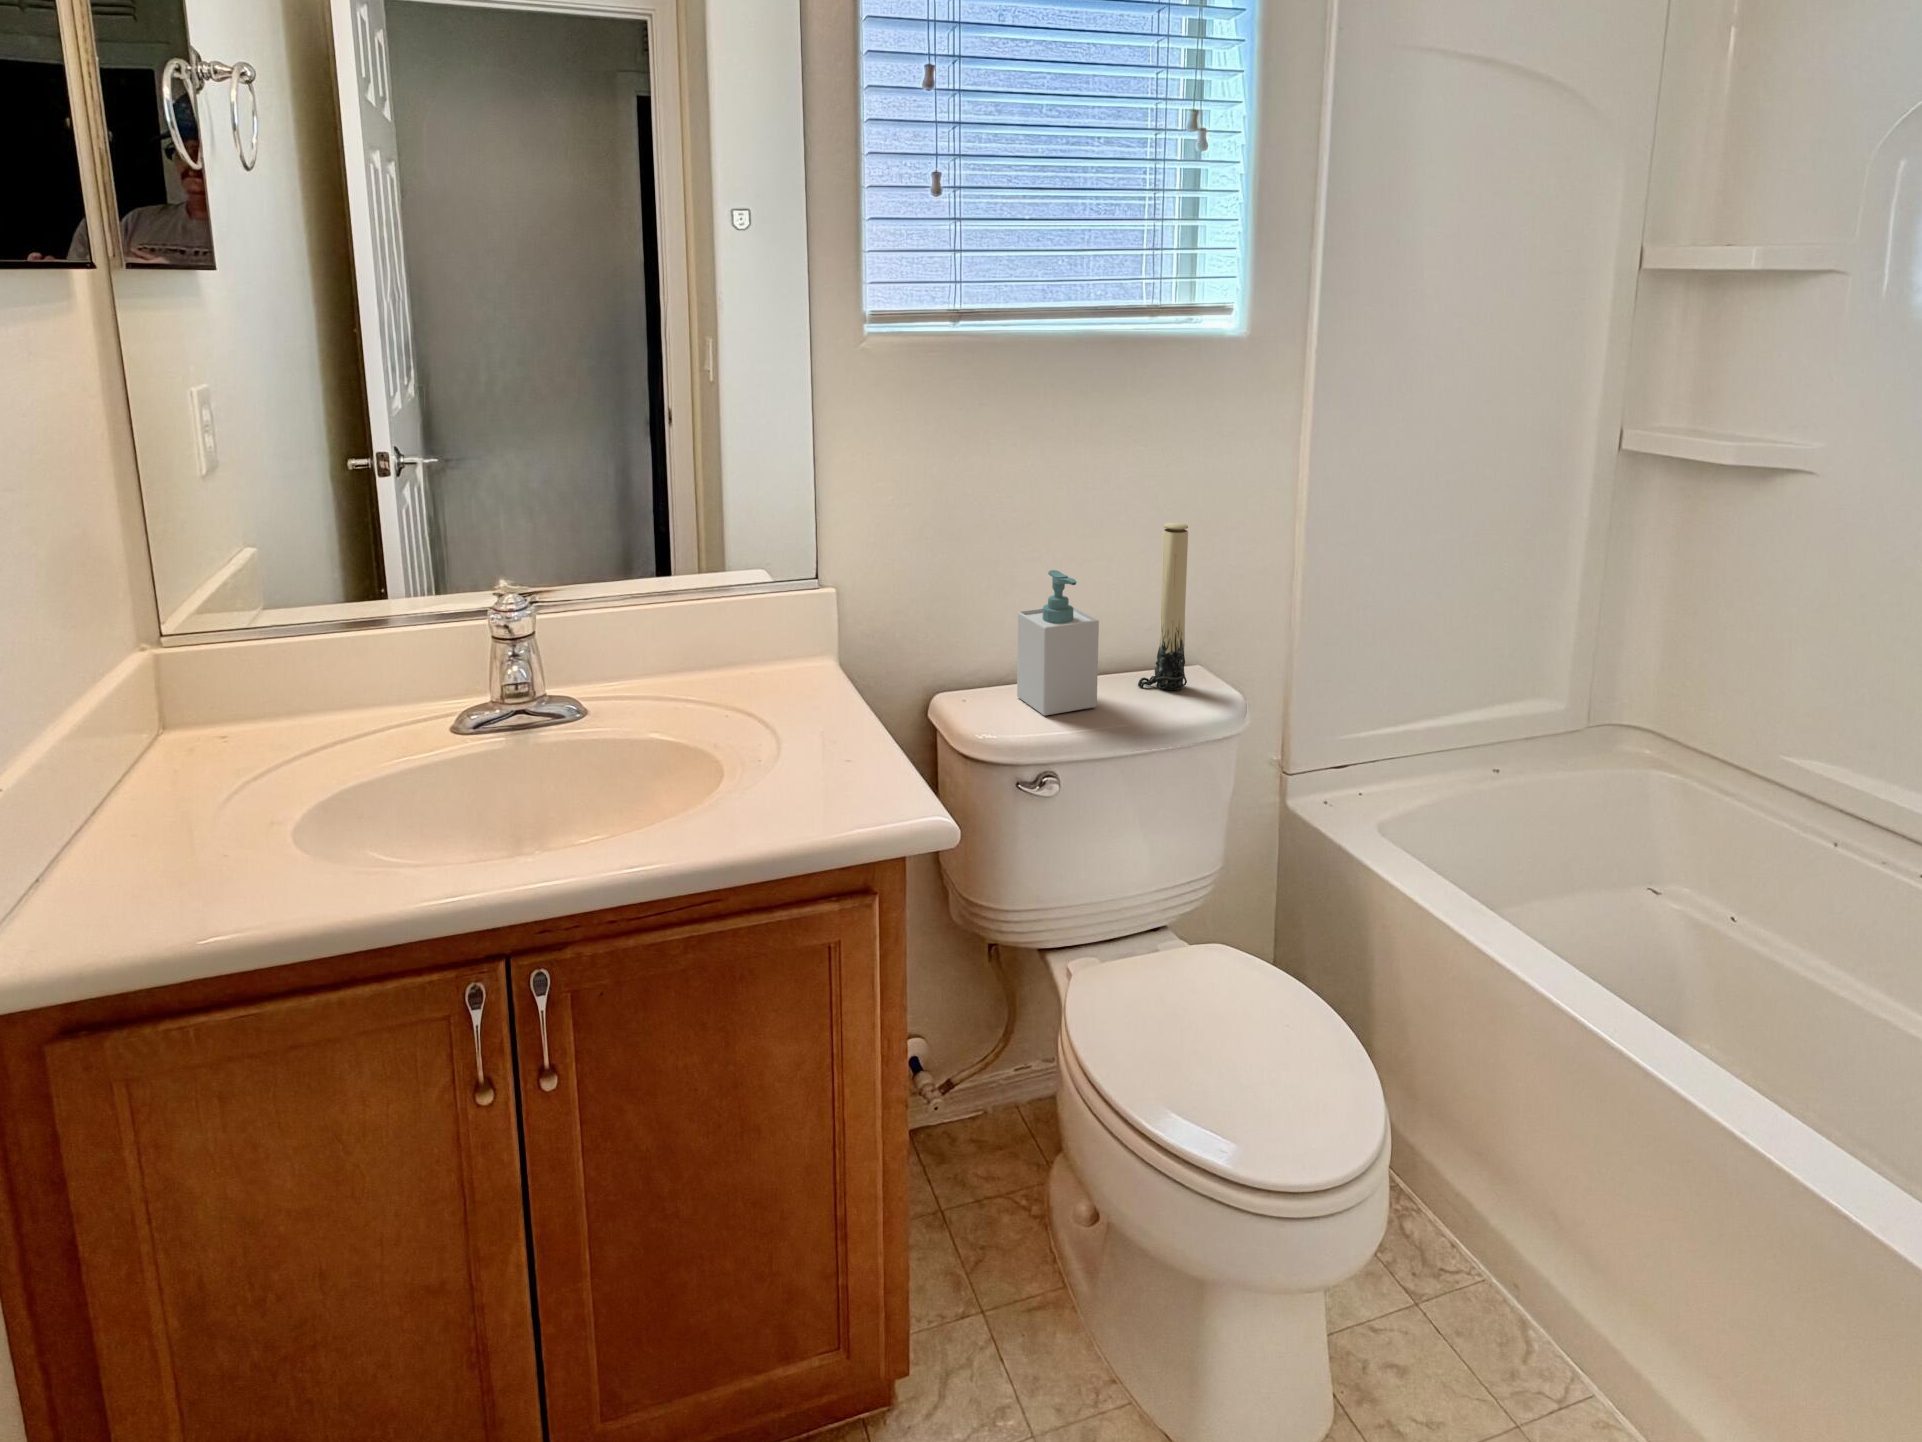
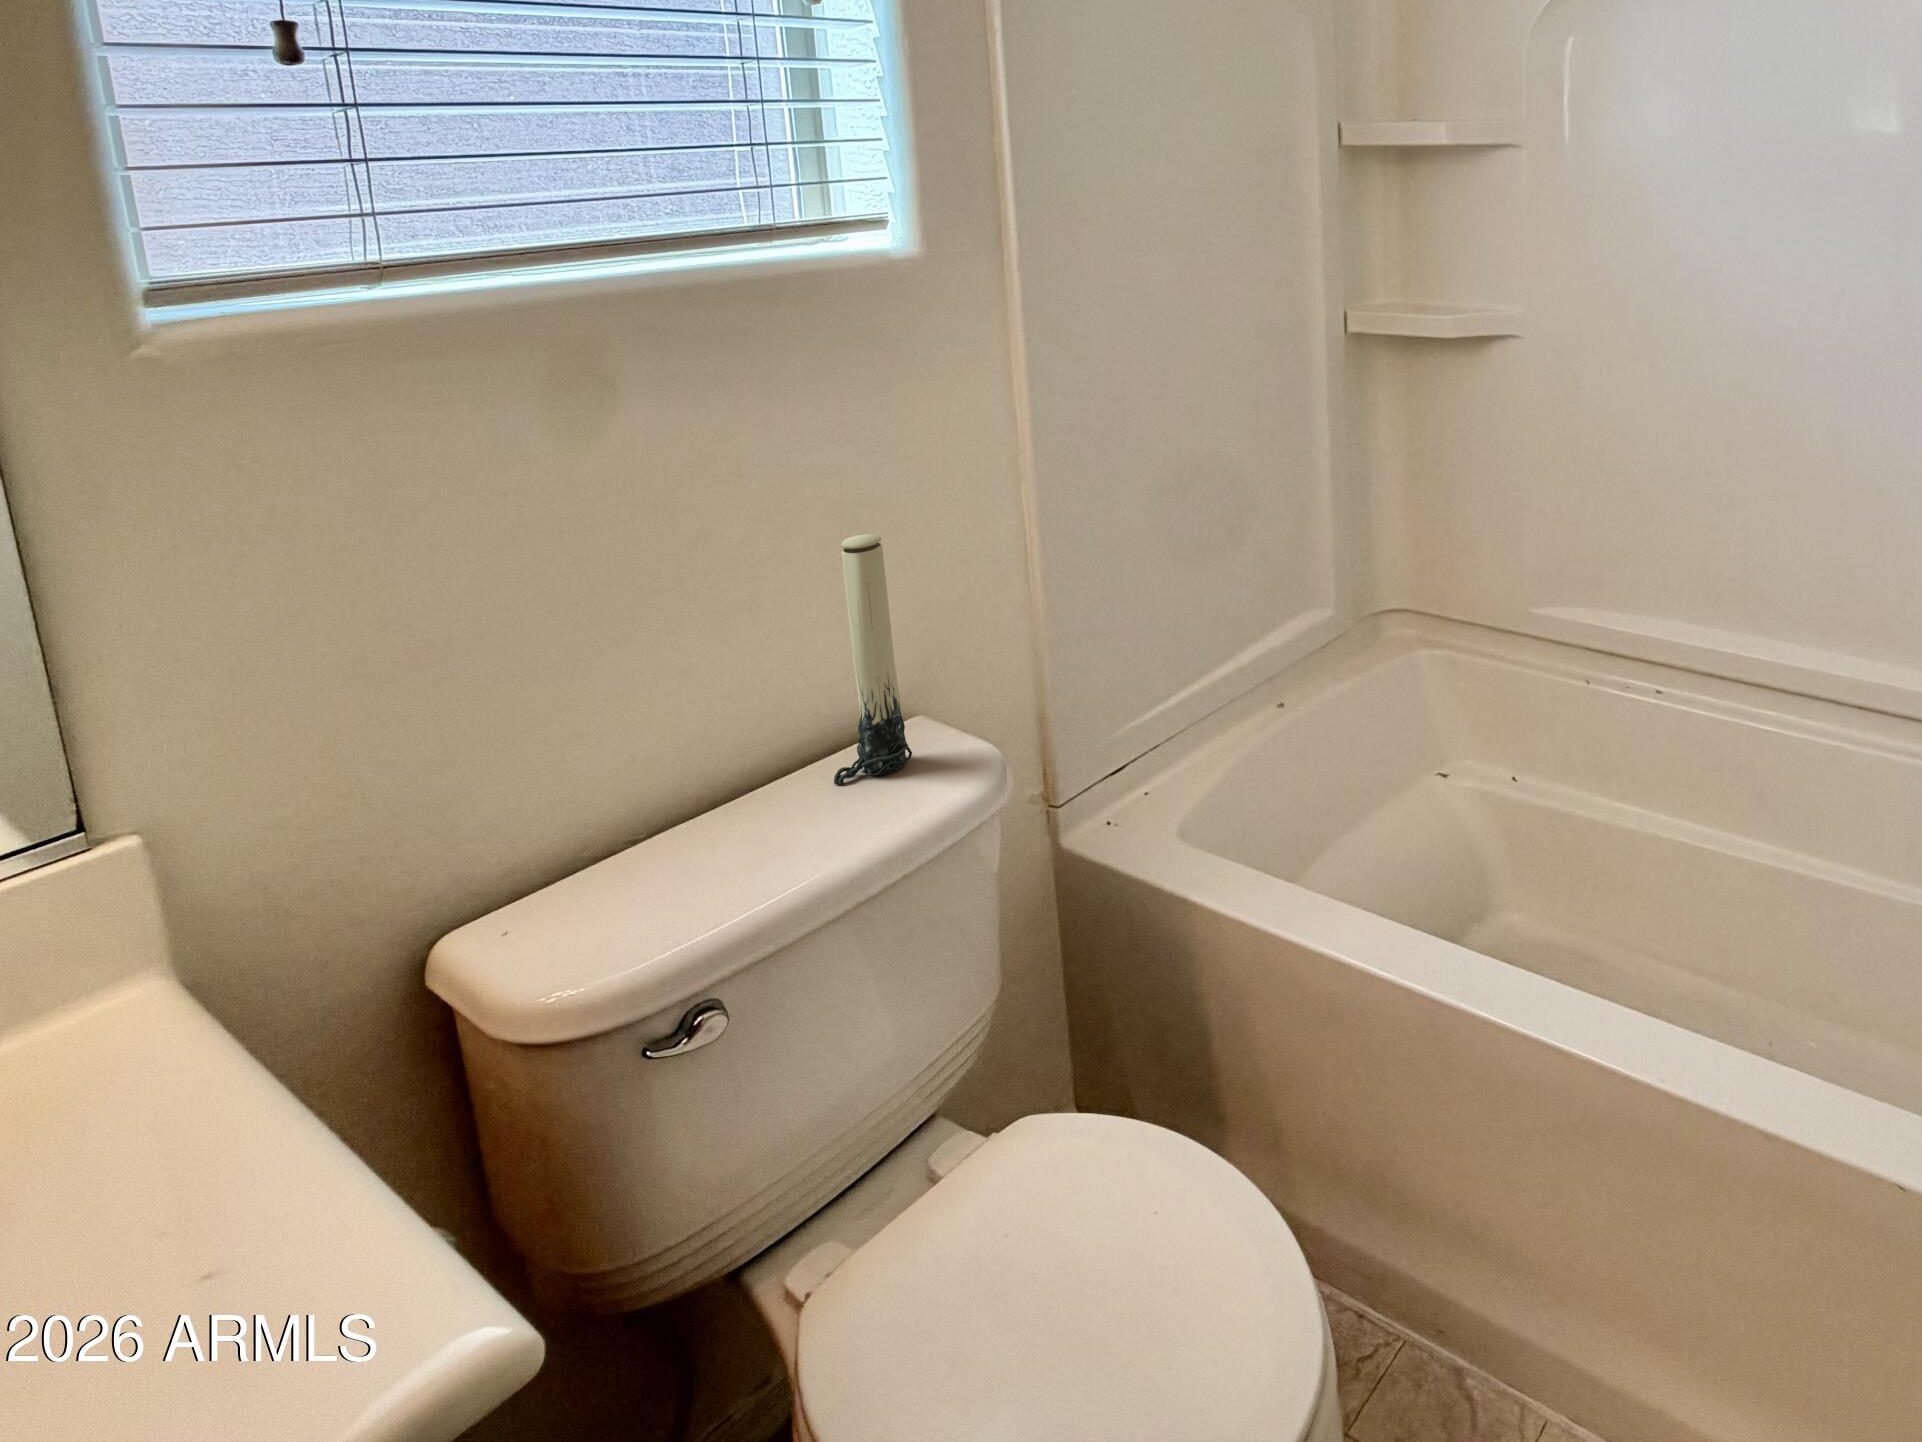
soap bottle: present [1017,570,1099,716] -> none [594,665,772,910]

